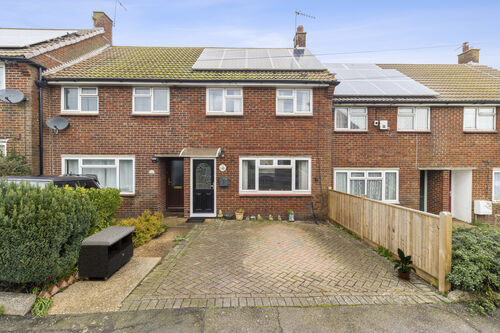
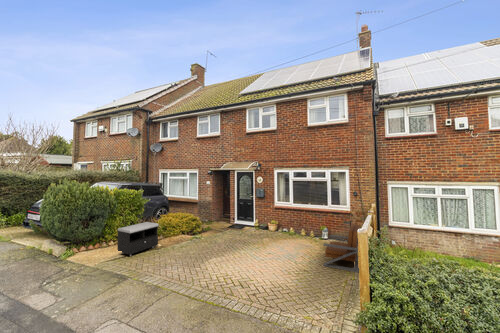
lounge chair: none [319,204,362,244] -> present [323,224,360,273]
potted plant: present [393,248,416,280] -> none [334,278,363,317]

